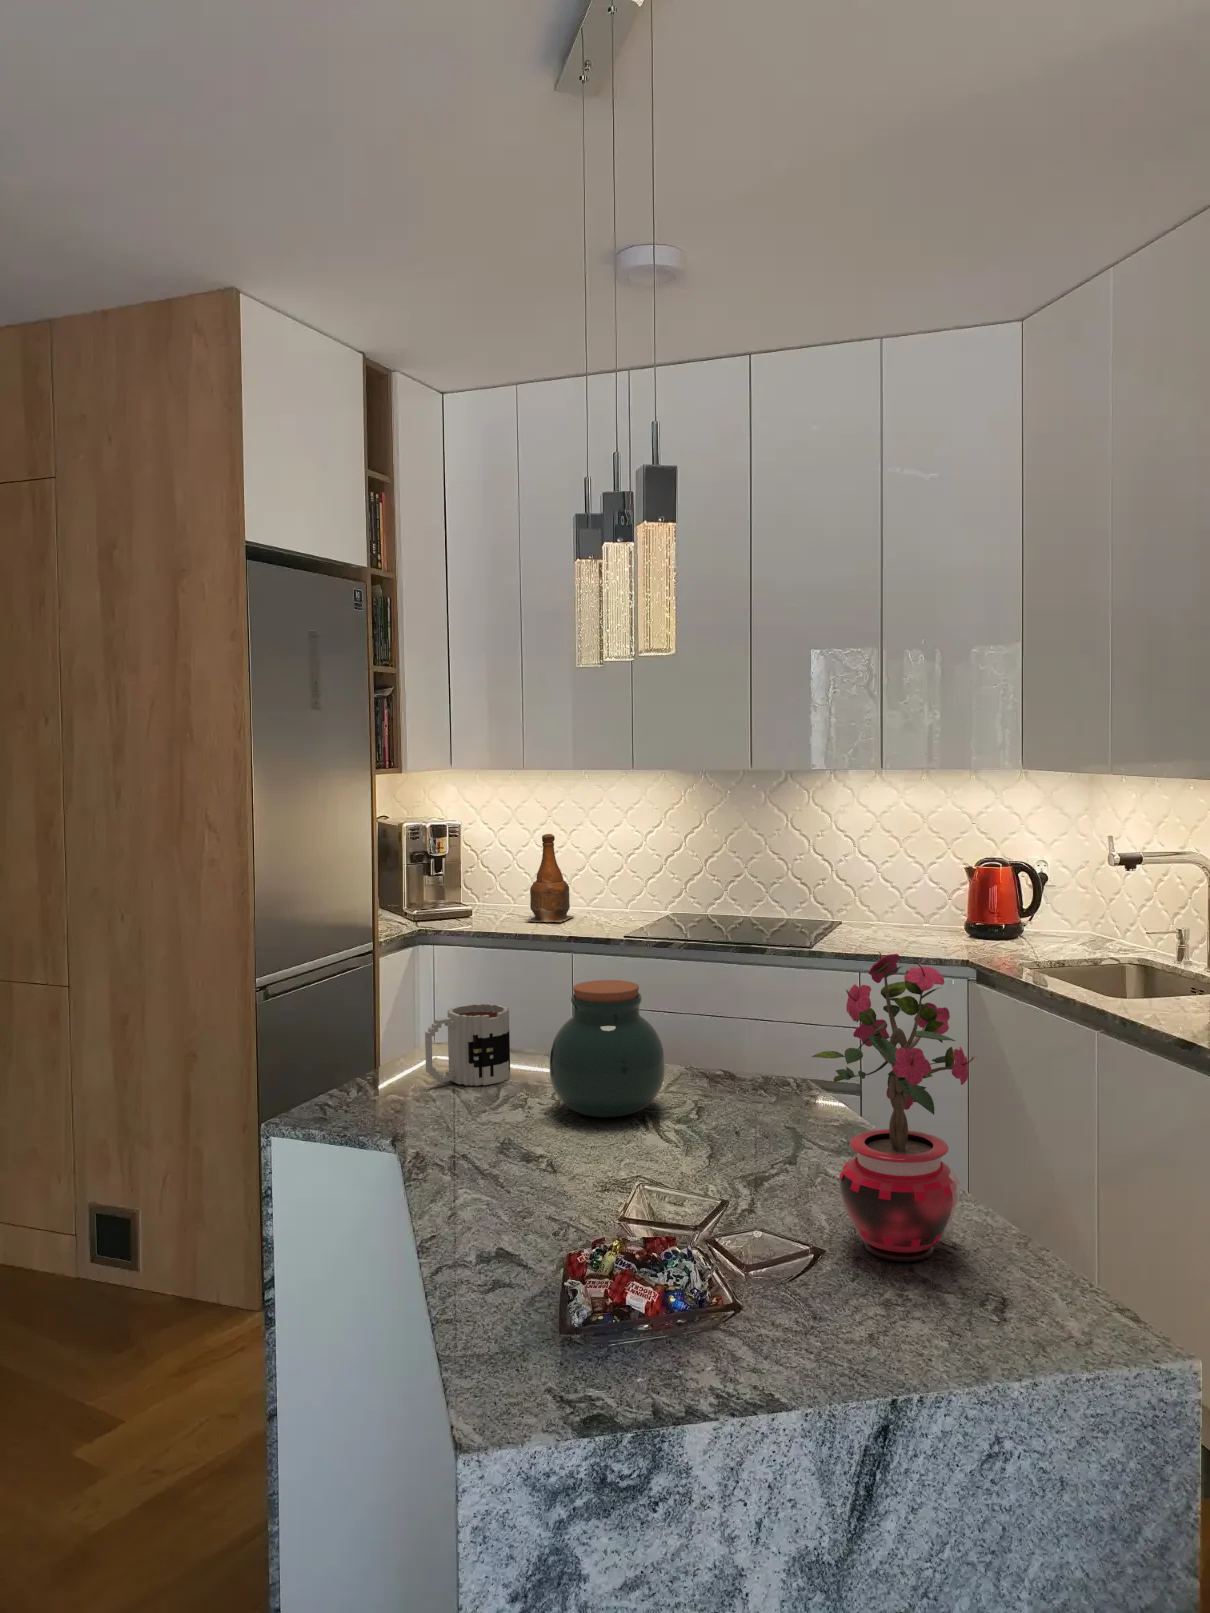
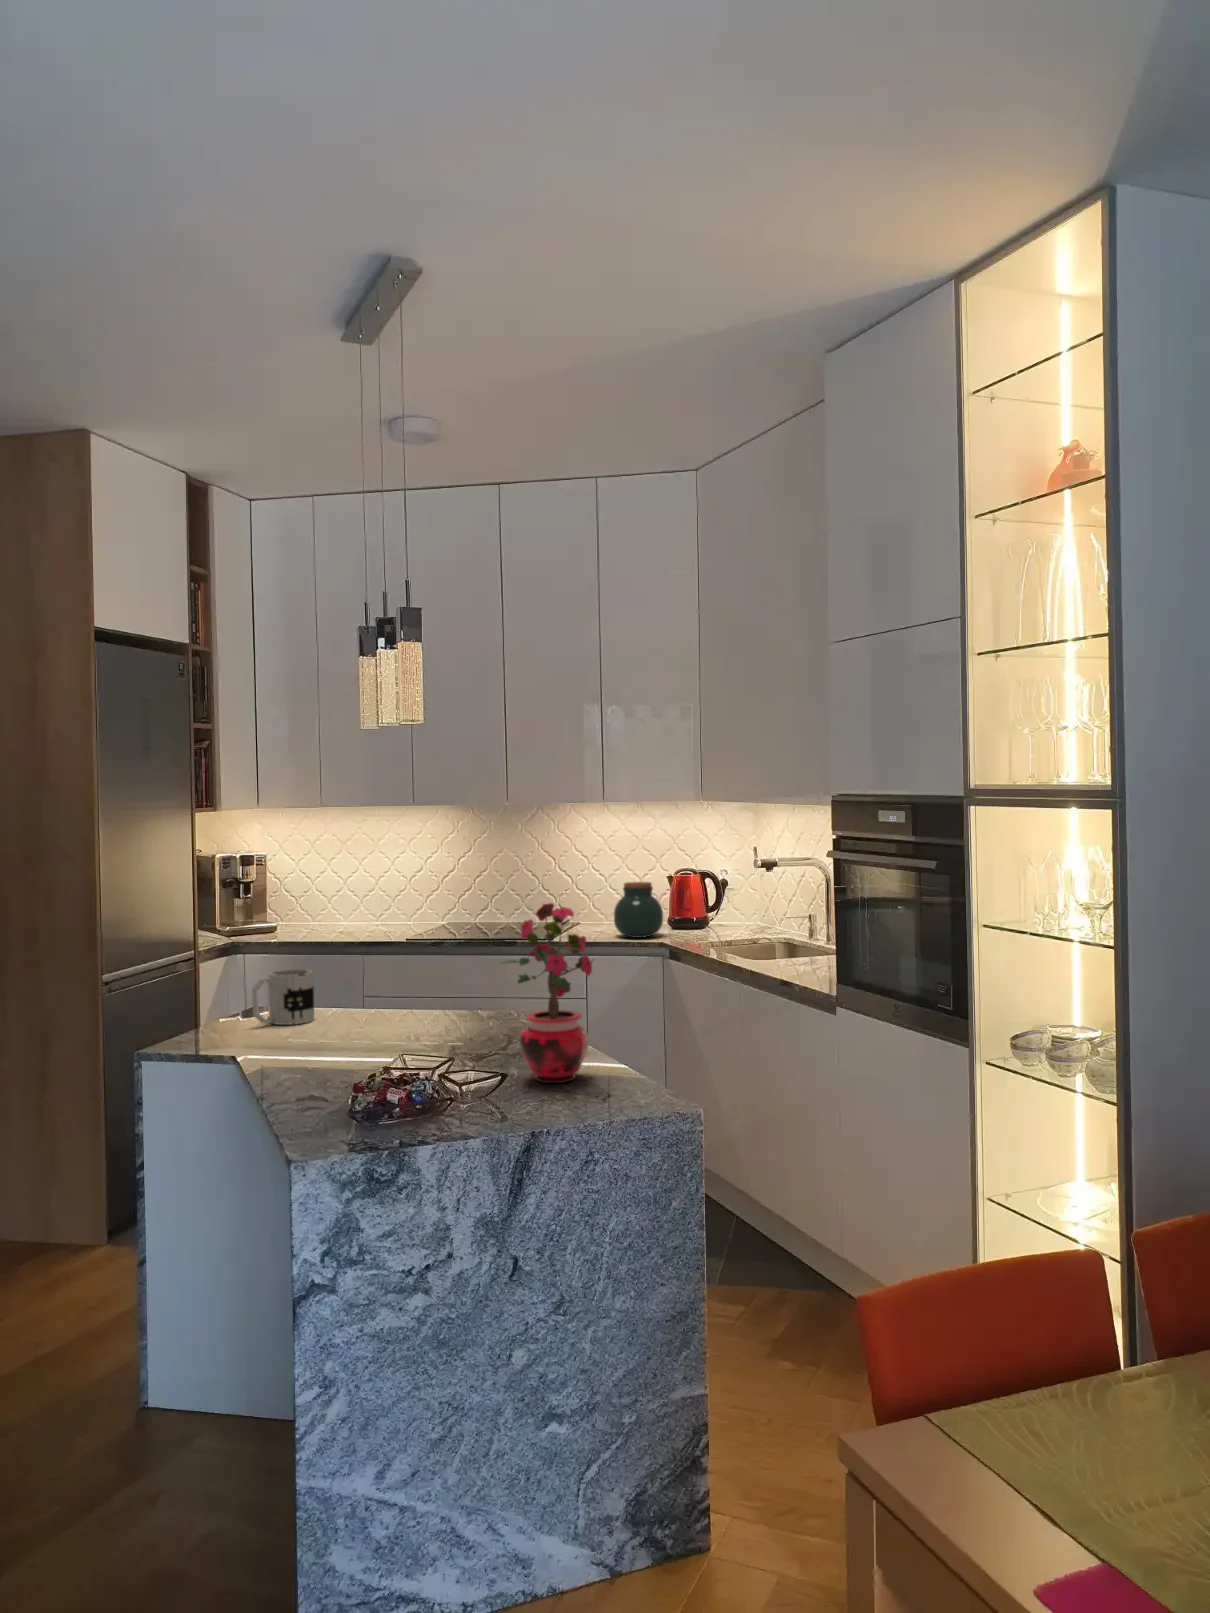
bottle: present [526,834,574,922] -> none [323,861,365,933]
jar: present [550,980,665,1117] -> present [614,882,663,938]

